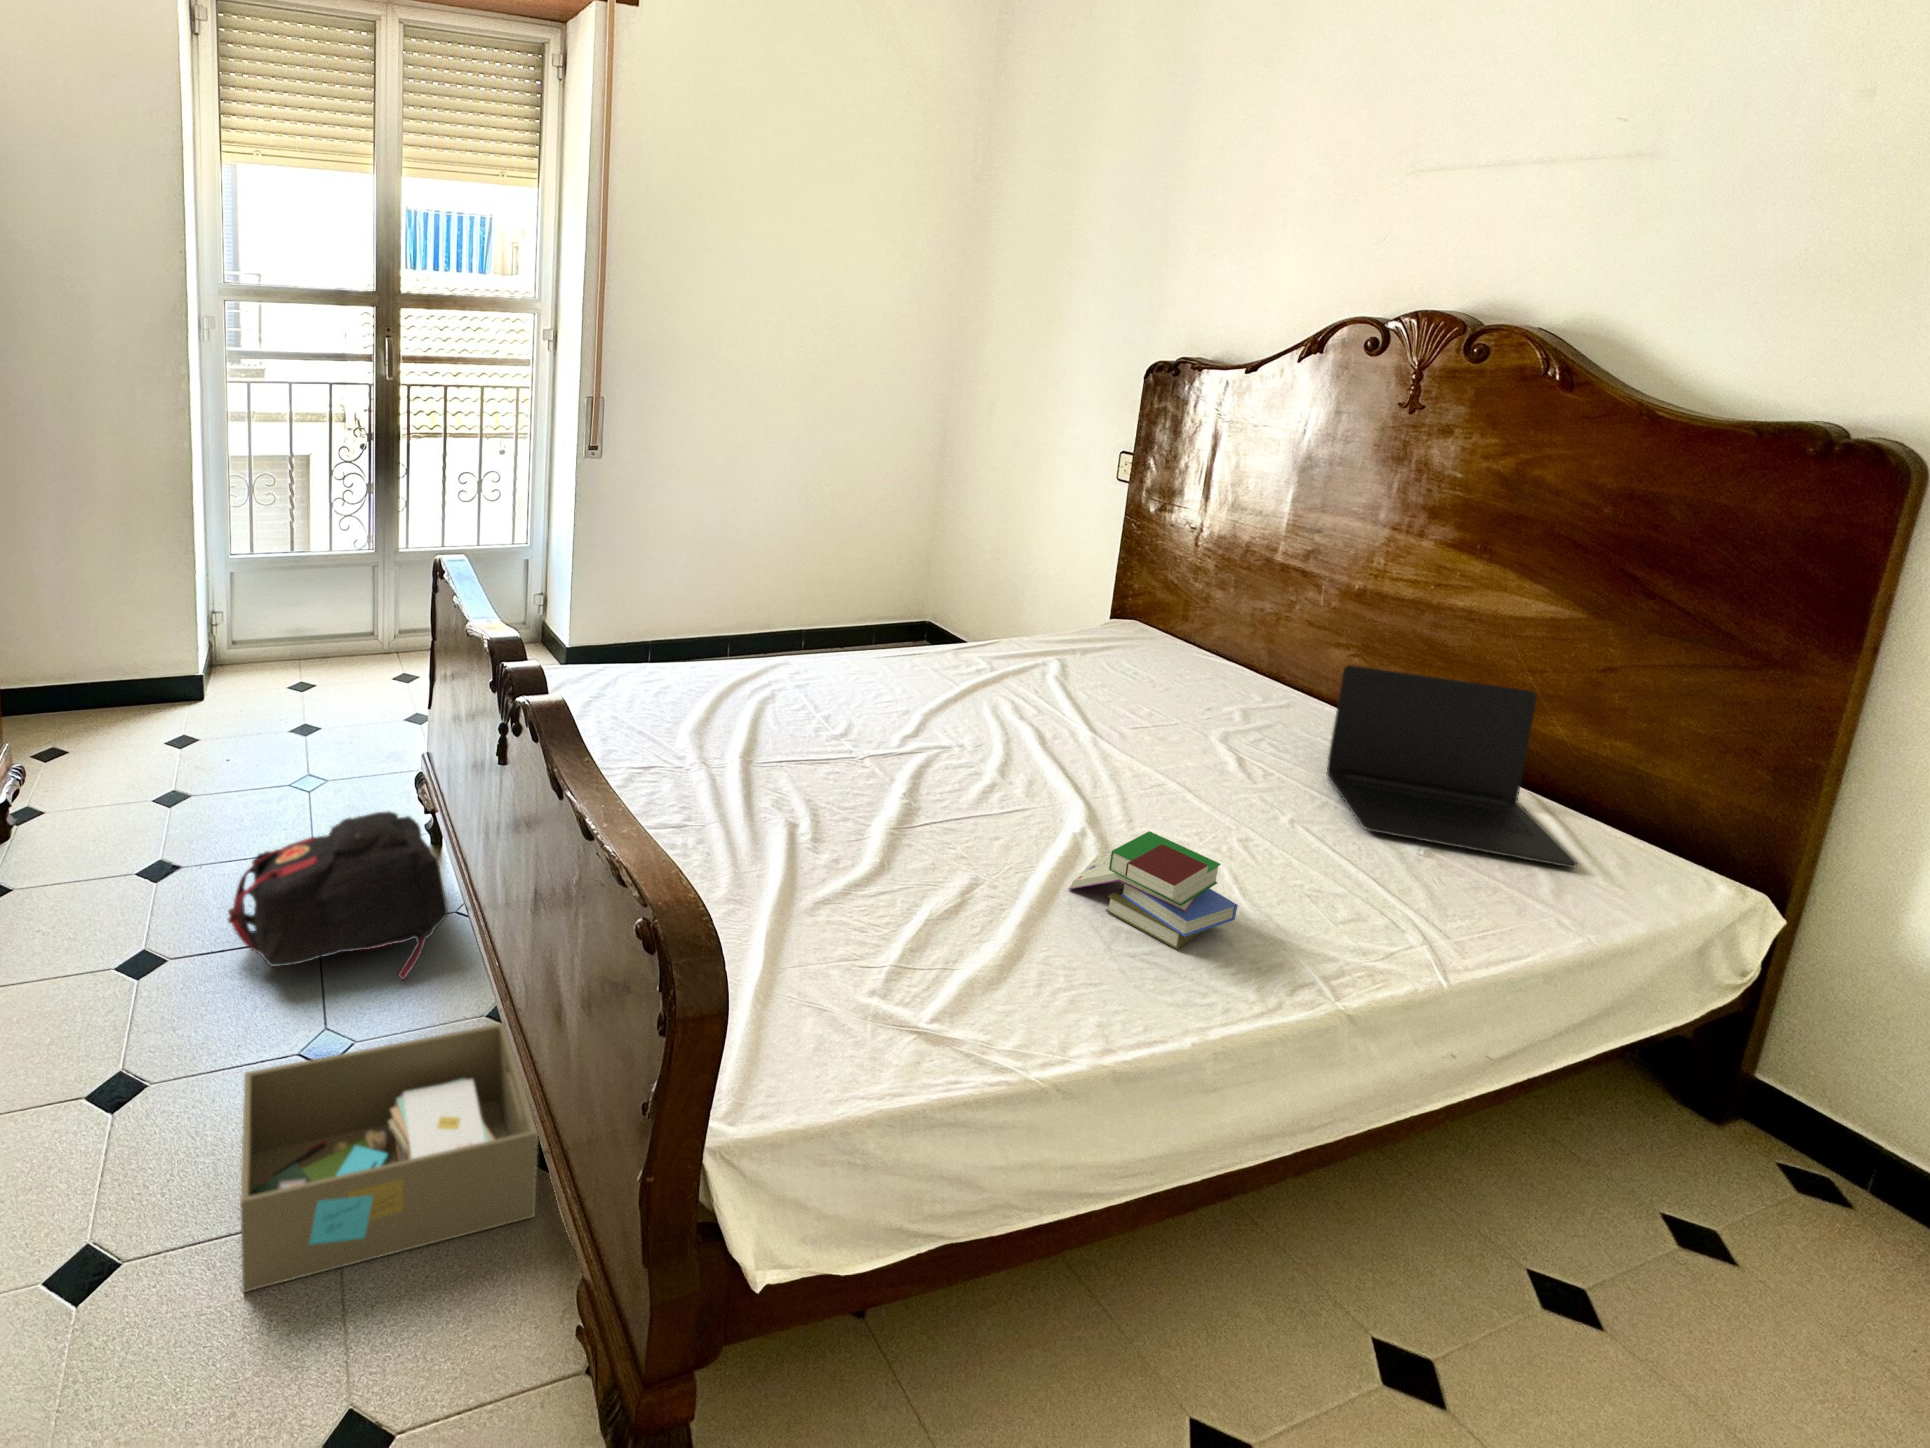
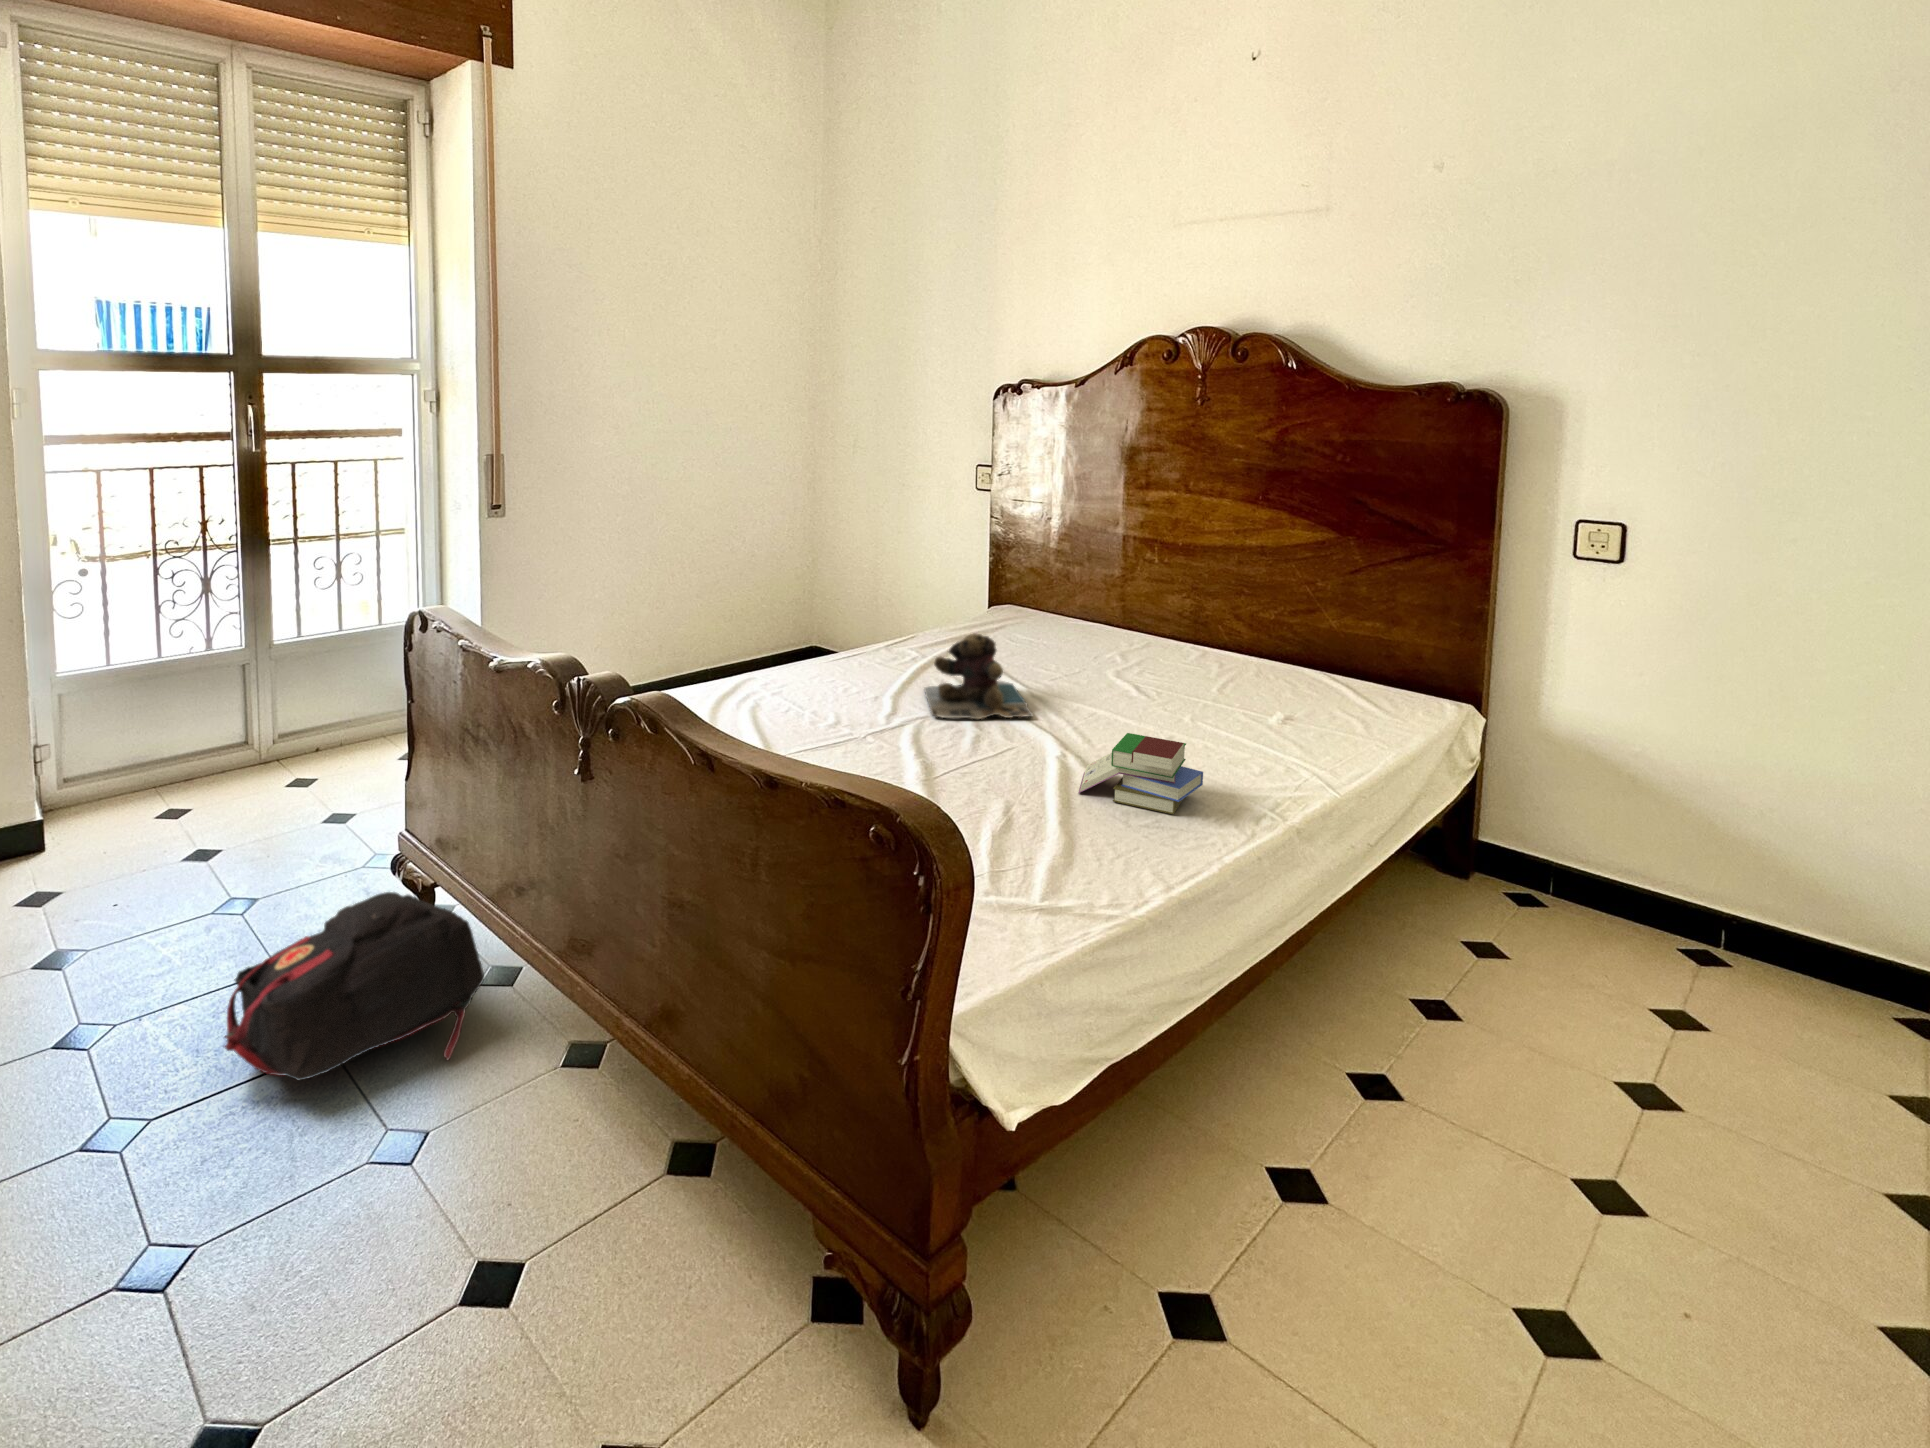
teddy bear: none [949,662,1072,774] -> present [924,633,1033,719]
laptop: present [1326,665,1577,868] -> none [1200,596,1374,715]
storage box: present [240,1023,538,1292] -> none [348,1049,691,1391]

